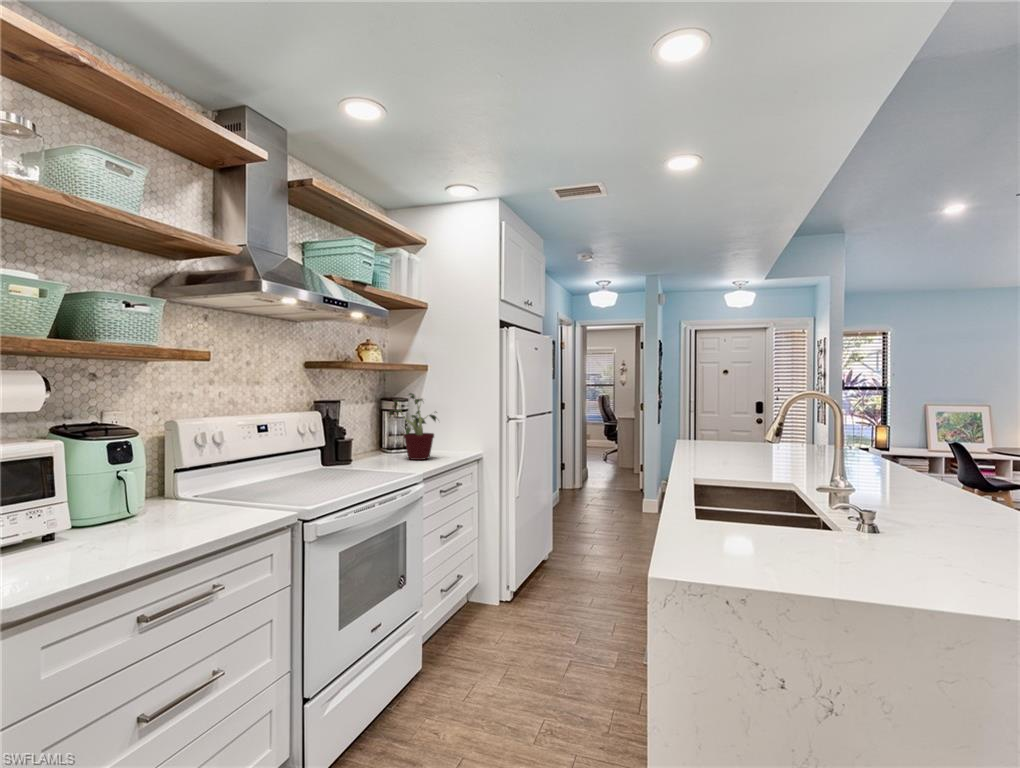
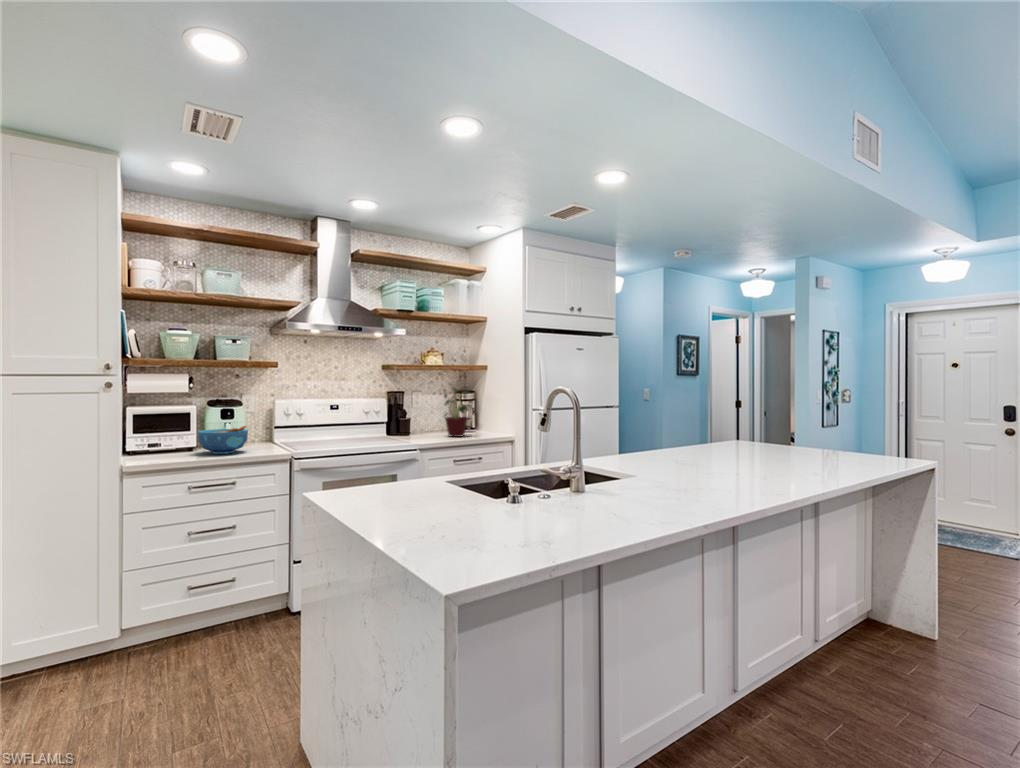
bowl: none [100,471,210,536] -> present [198,426,248,454]

